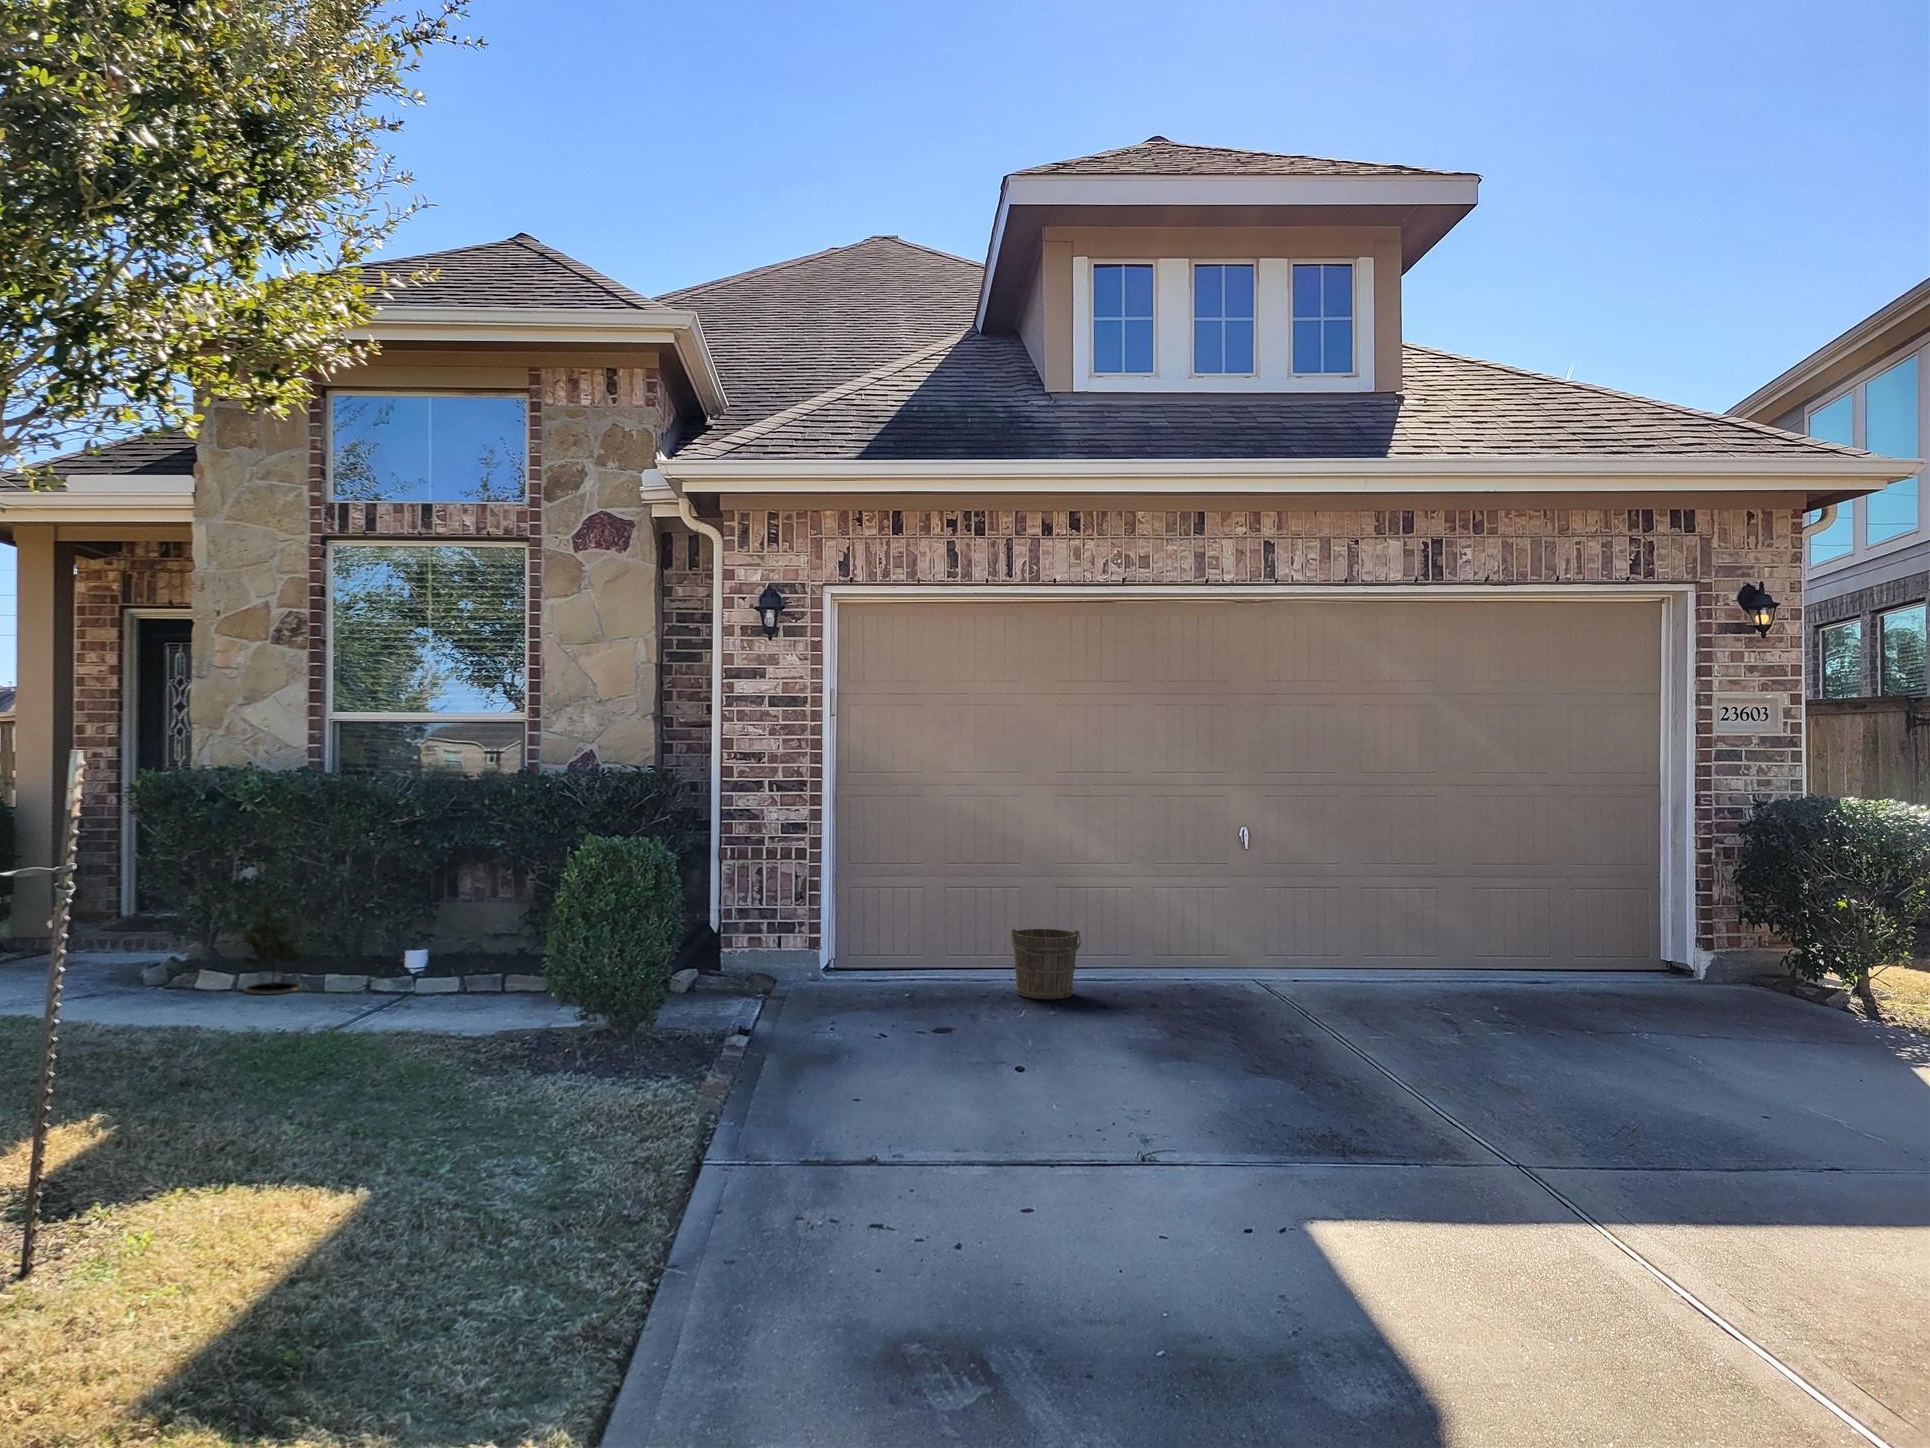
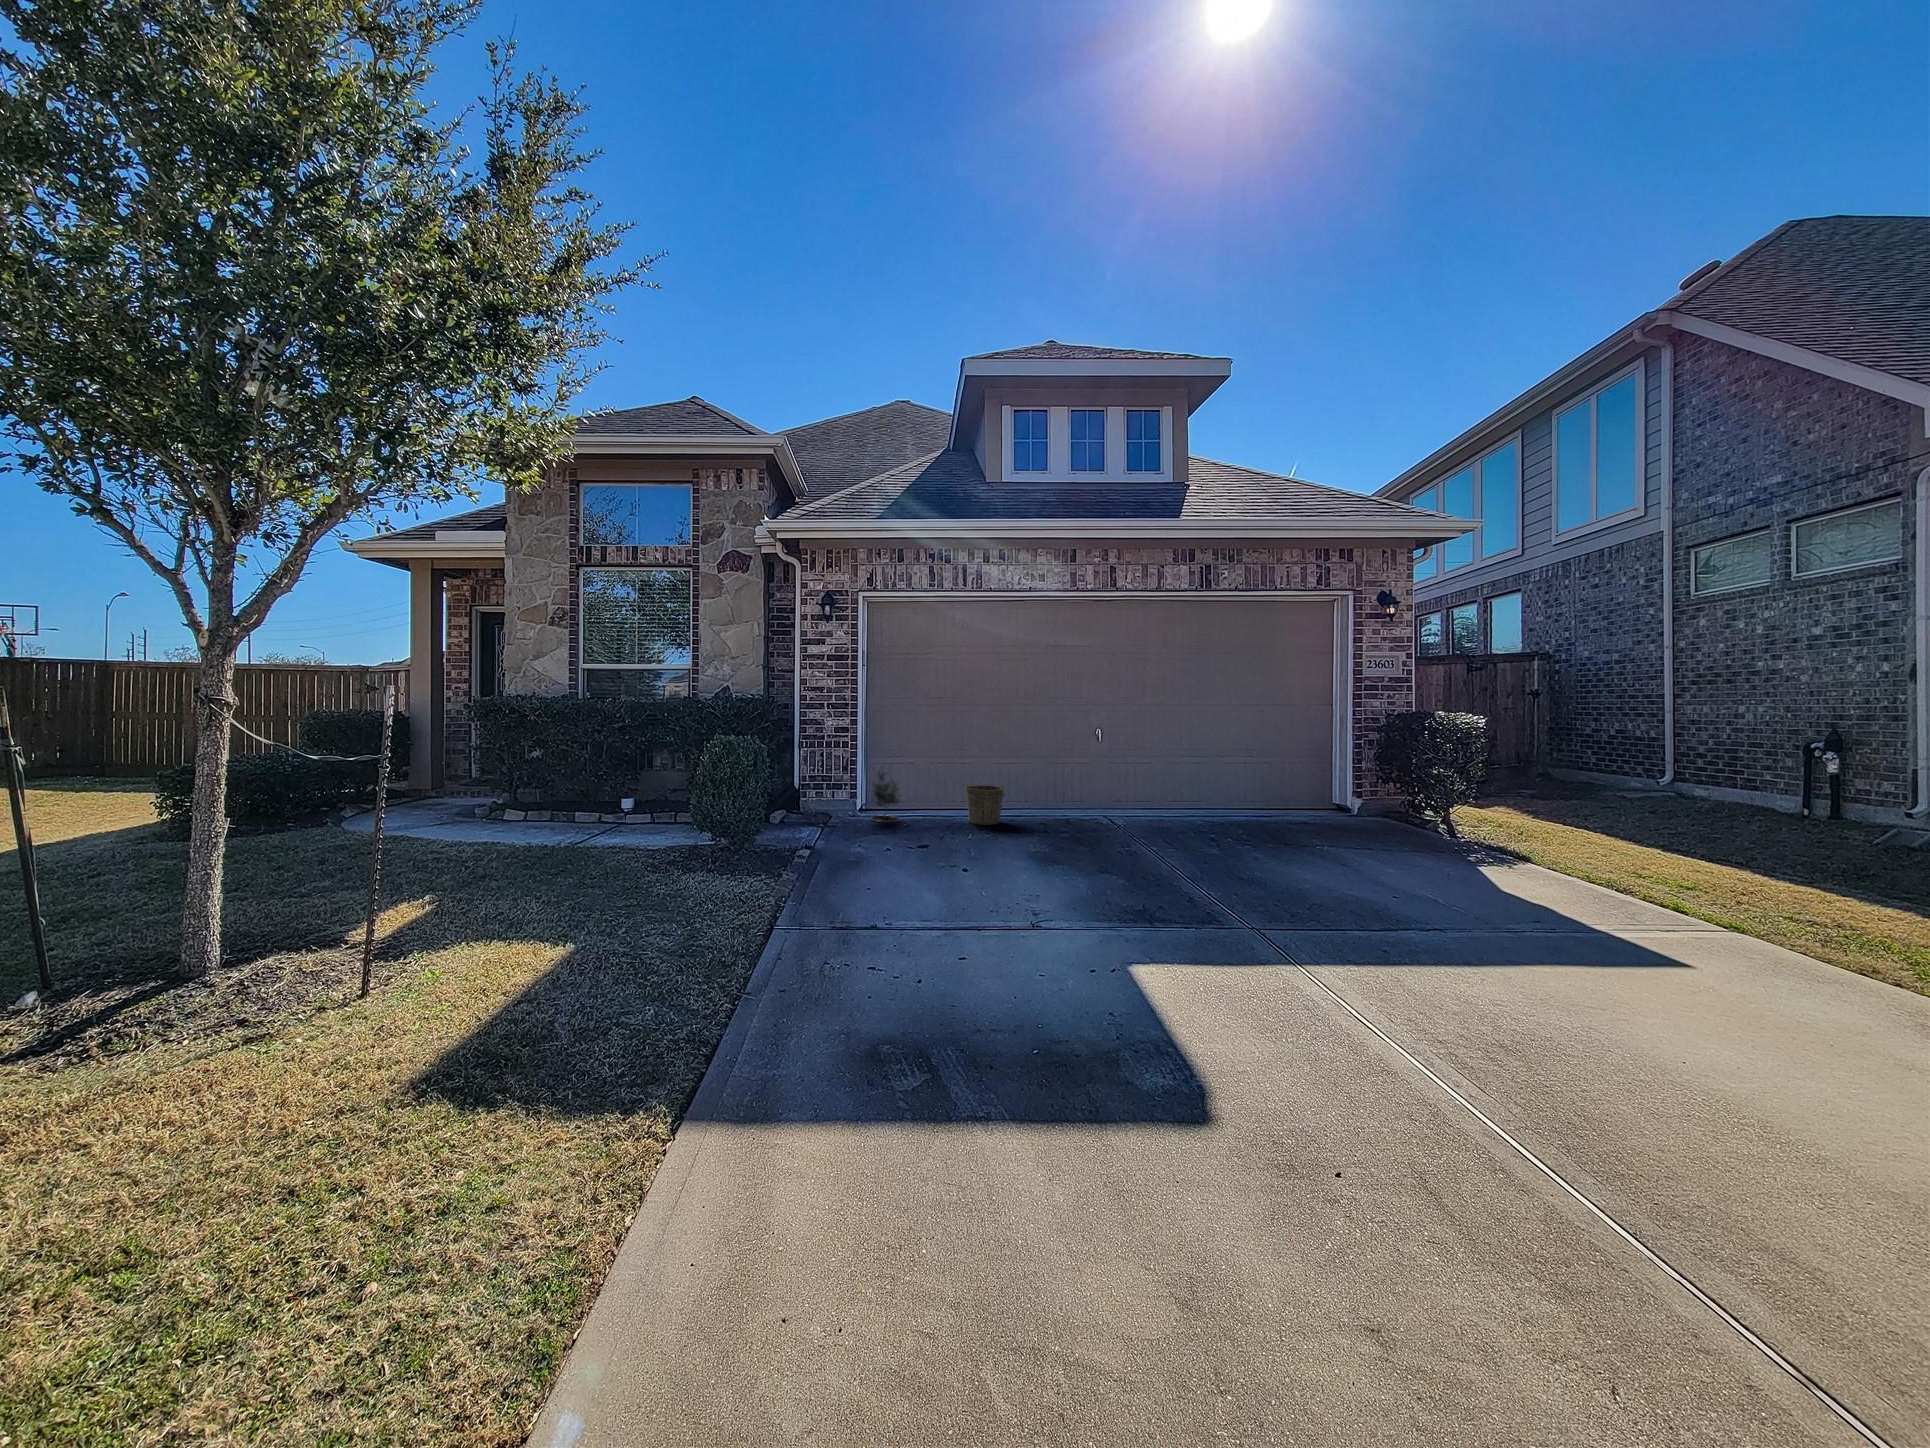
potted tree: present [242,897,305,995] -> present [871,769,900,822]

